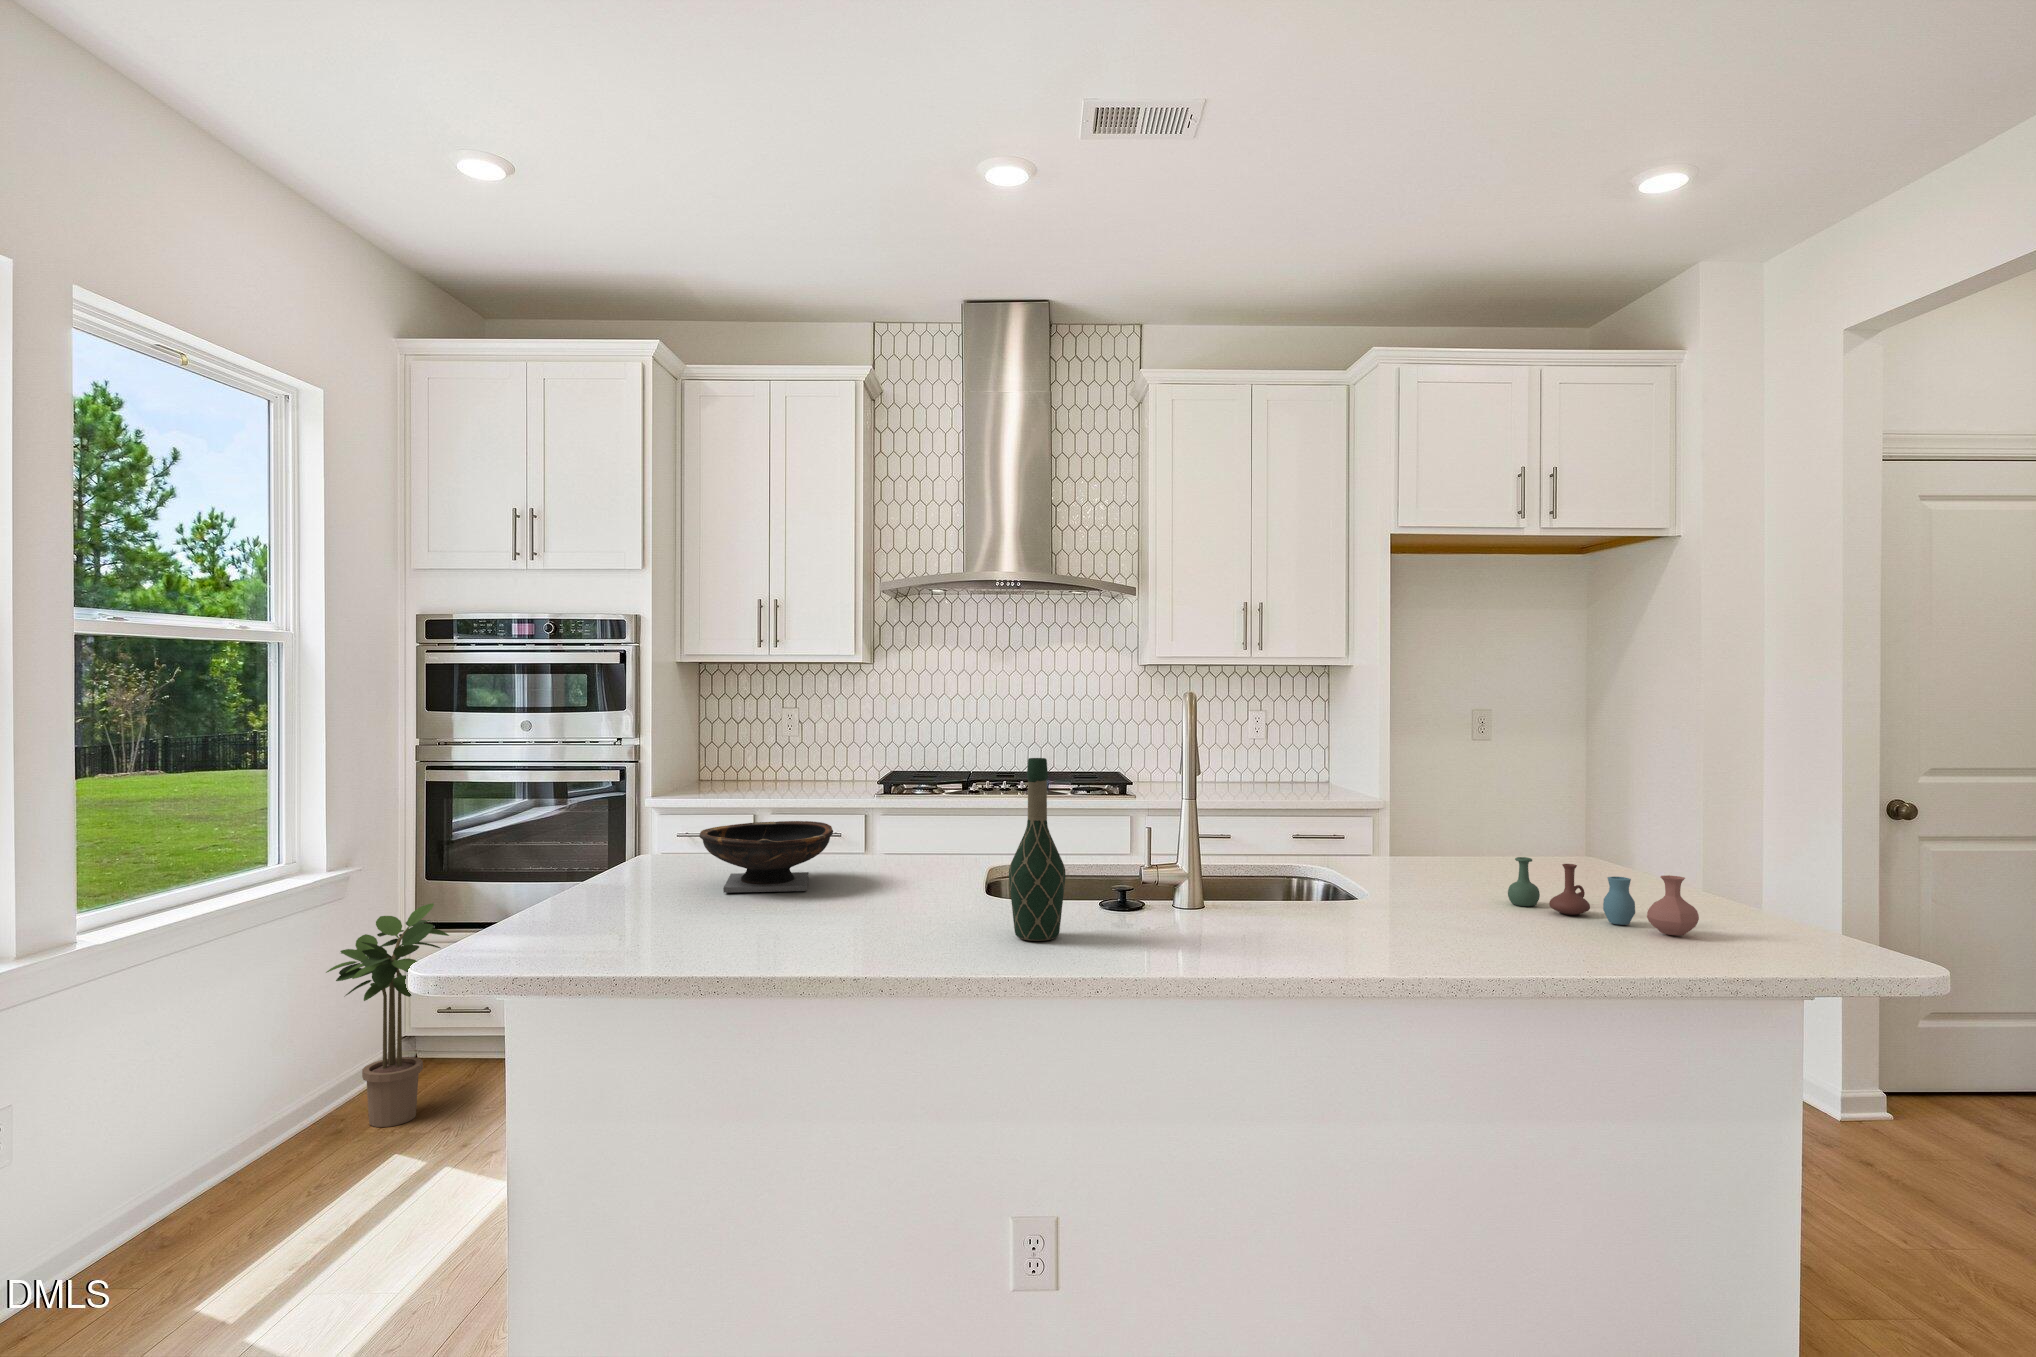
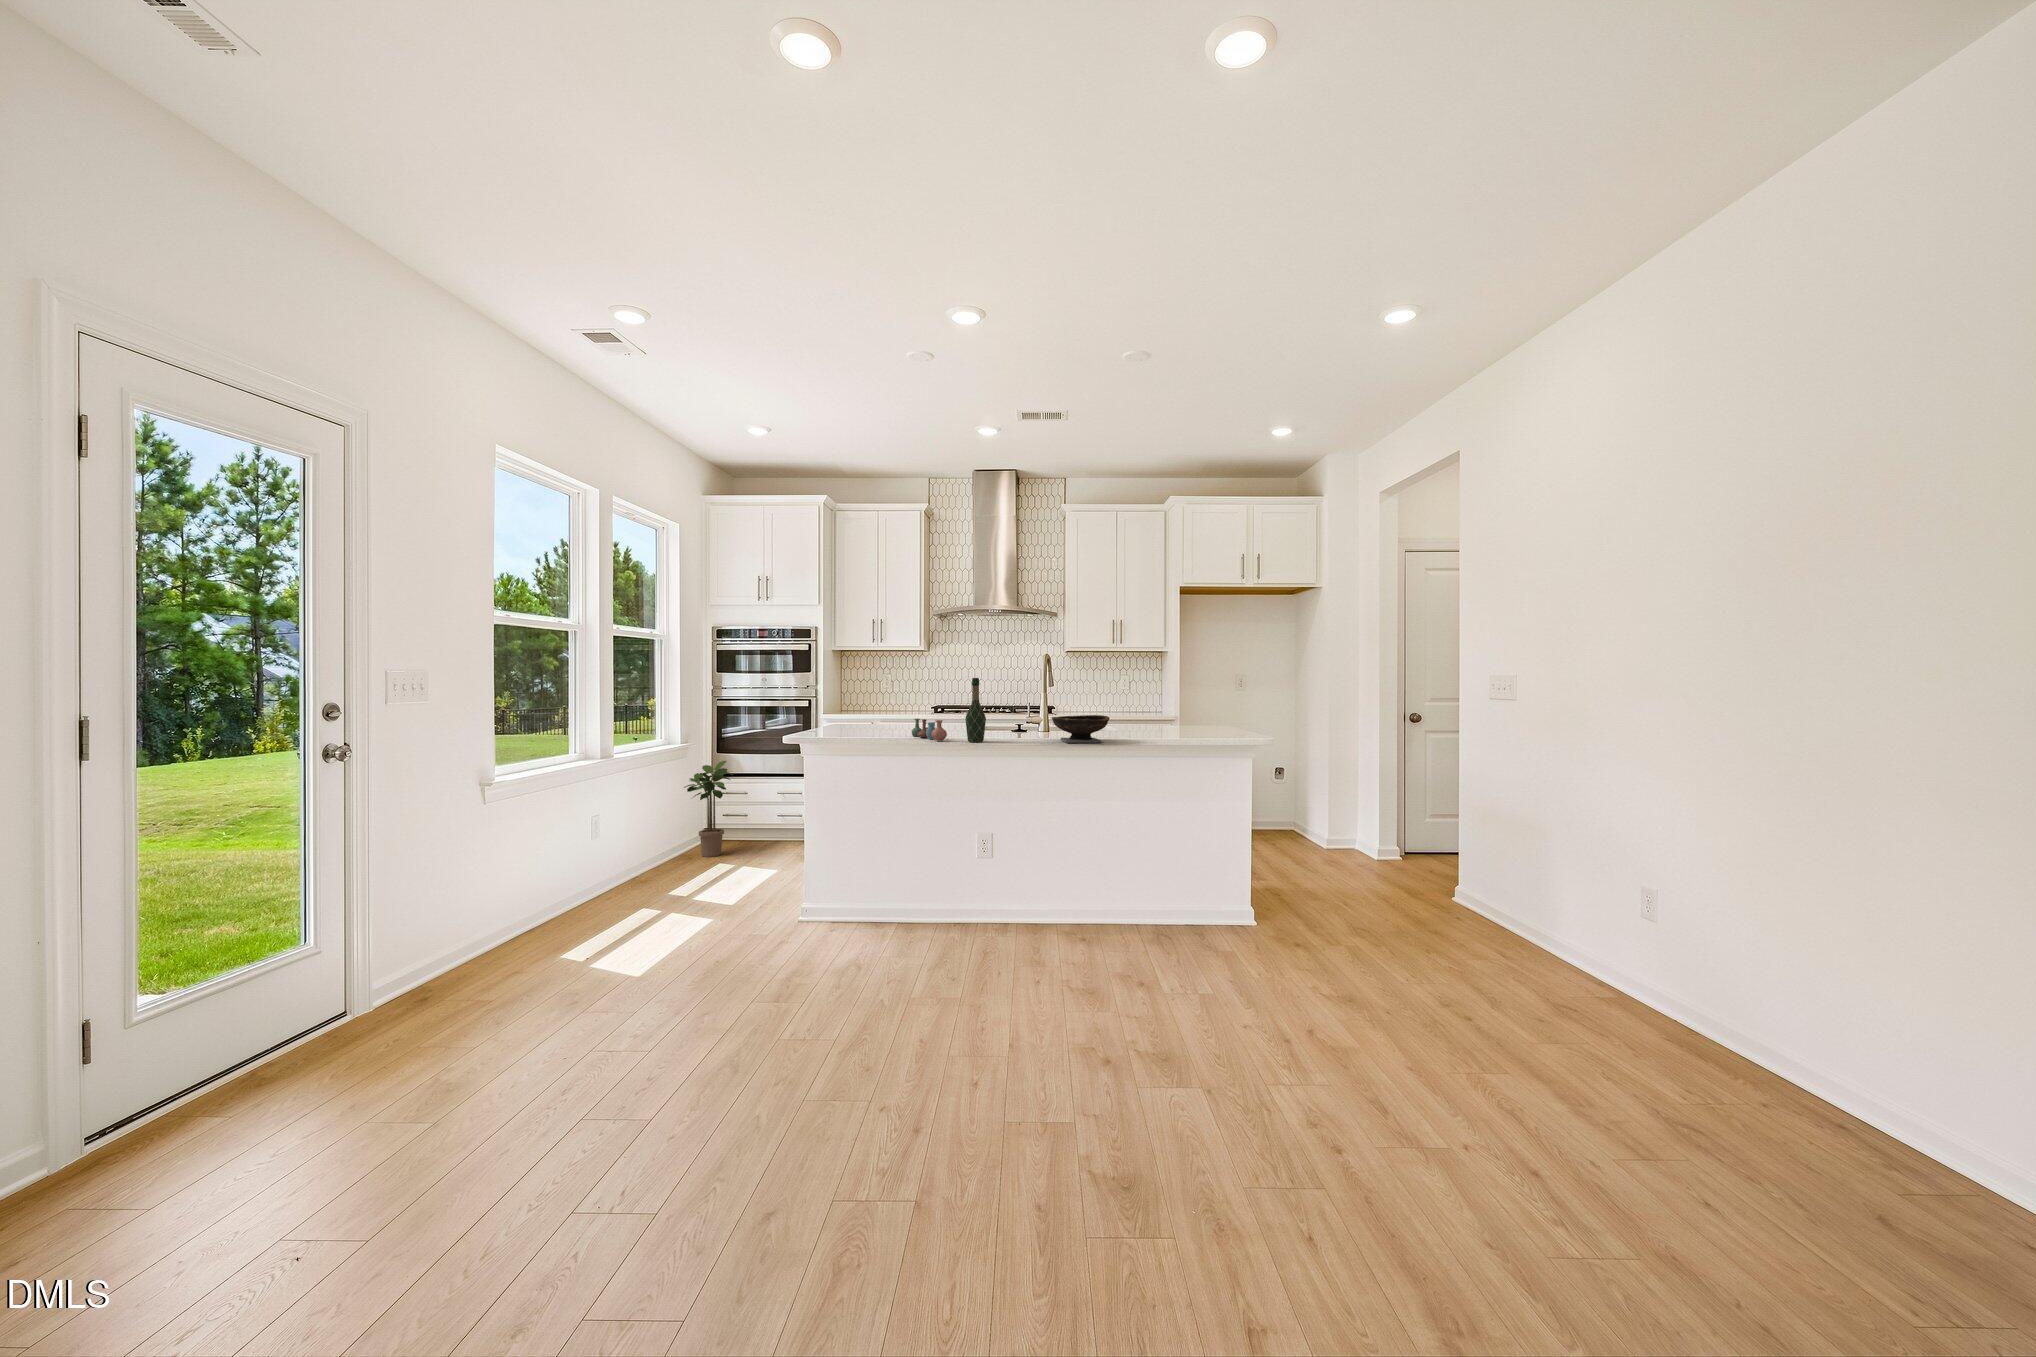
bowl: present [699,821,833,893] -> present [1052,715,1110,743]
vase: present [1508,857,1699,935] -> present [912,719,947,741]

